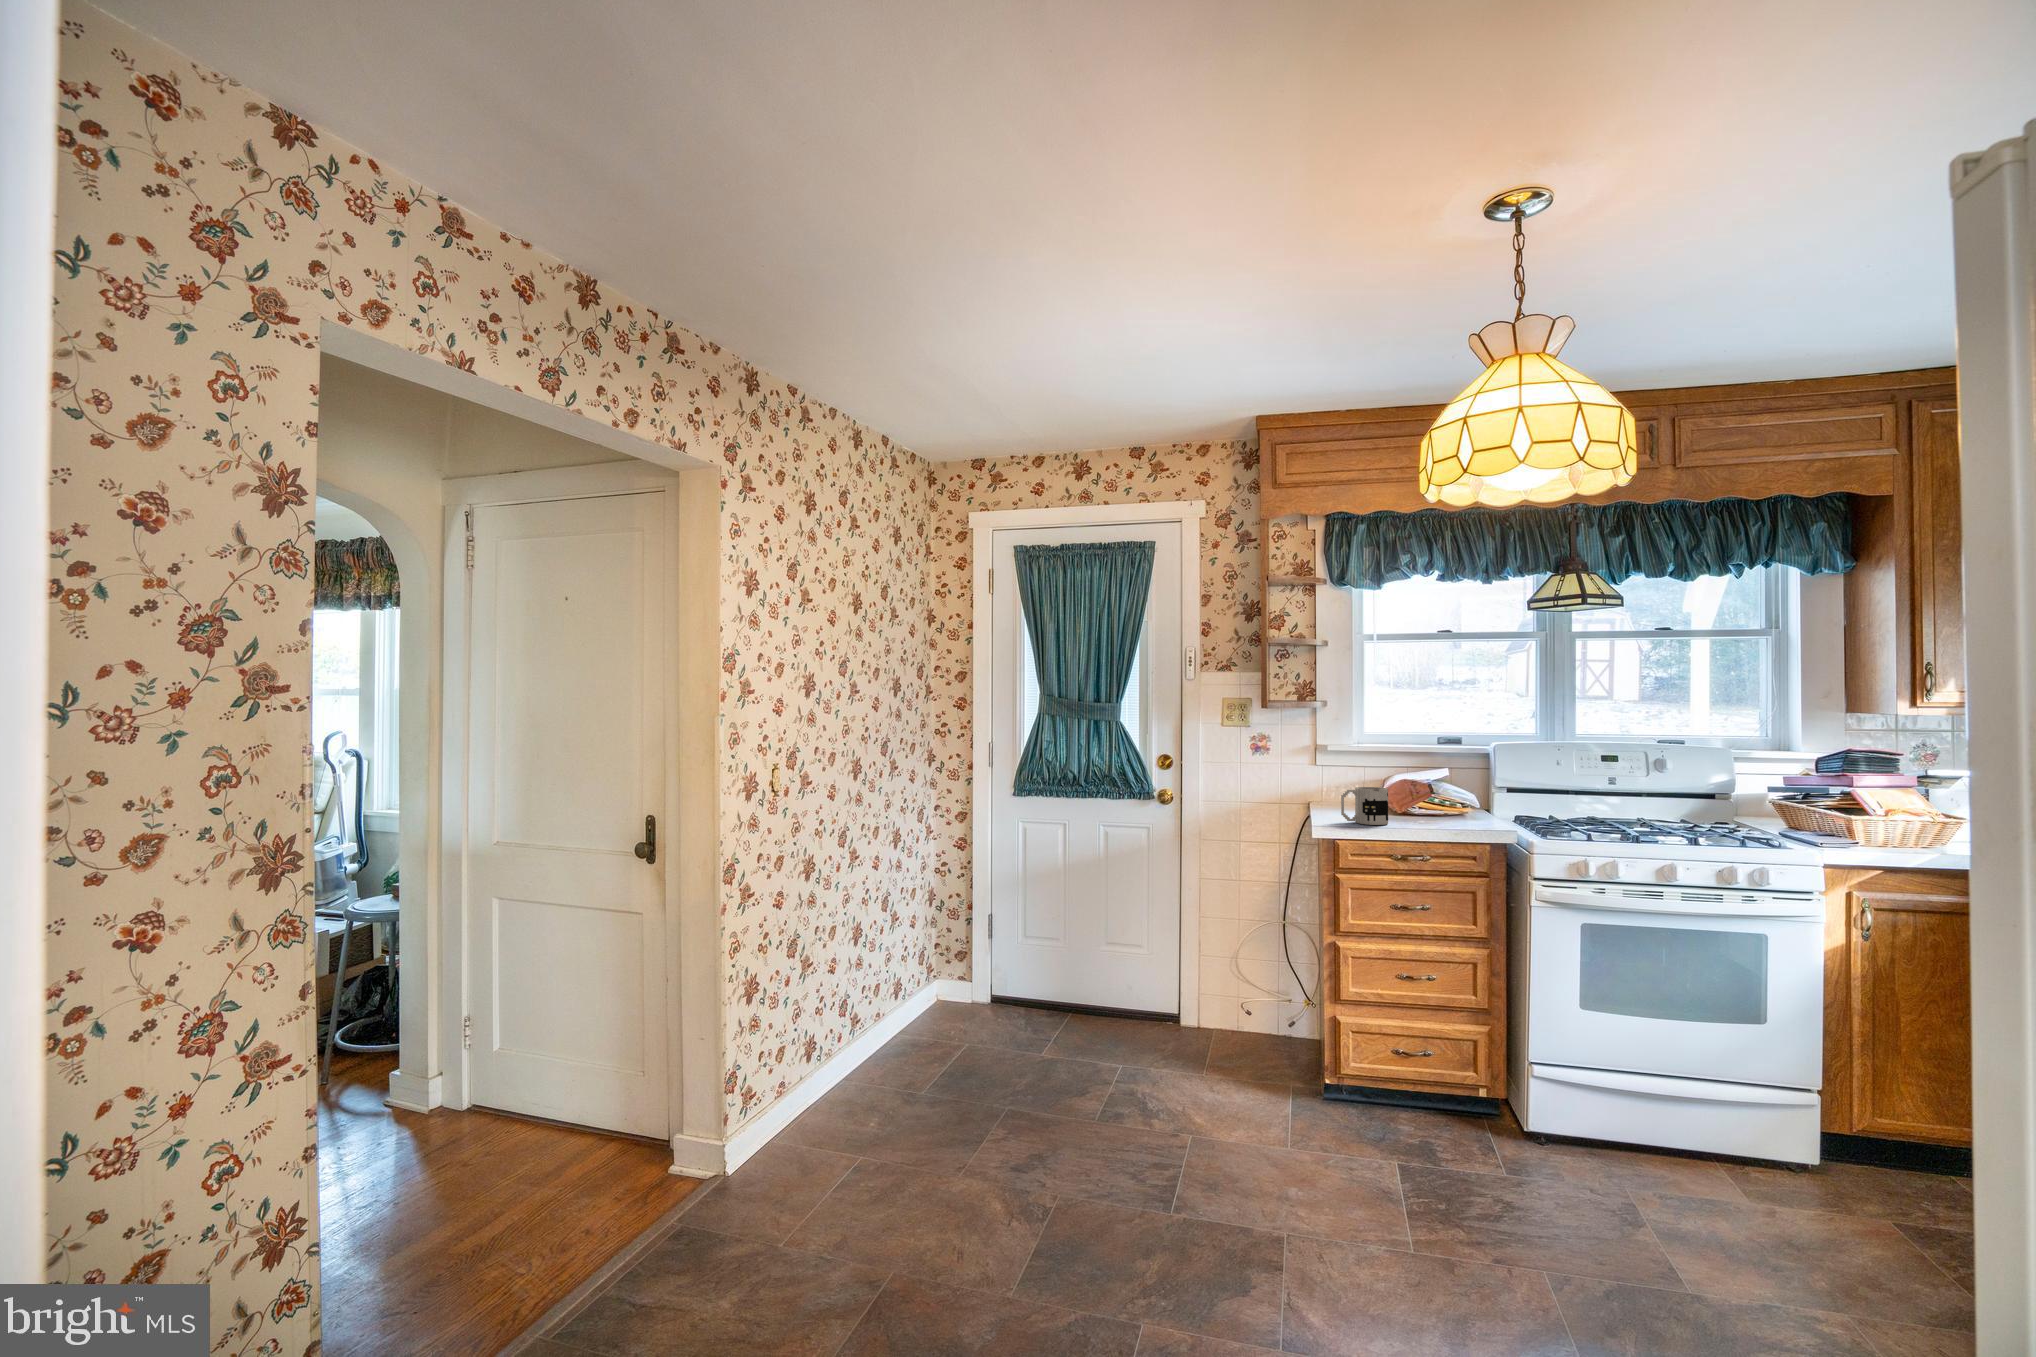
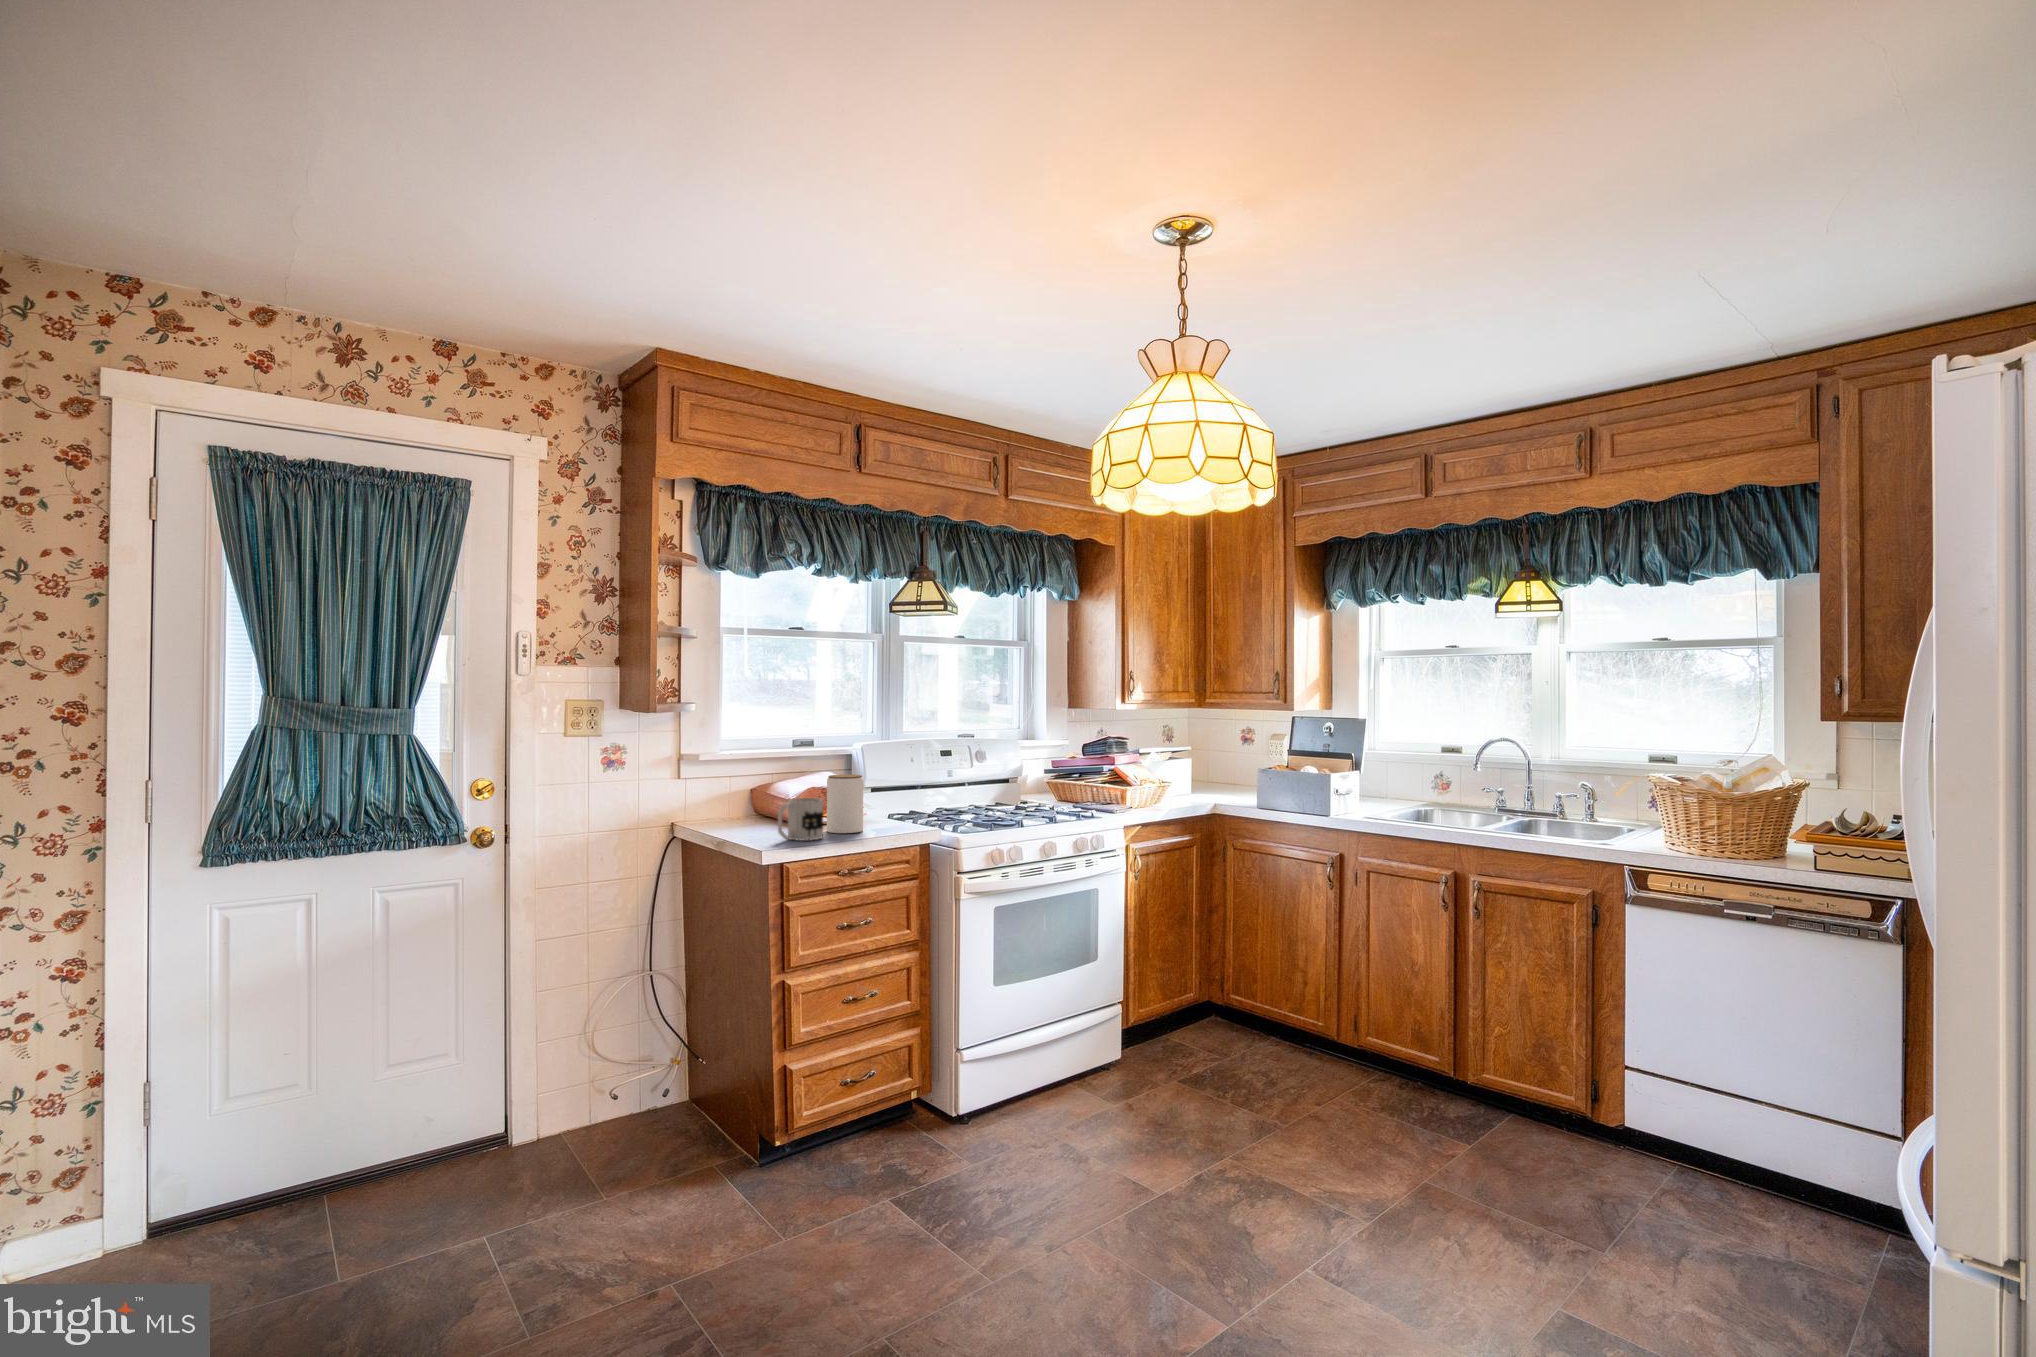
jar: none [1406,770,1443,825] -> present [827,774,863,833]

